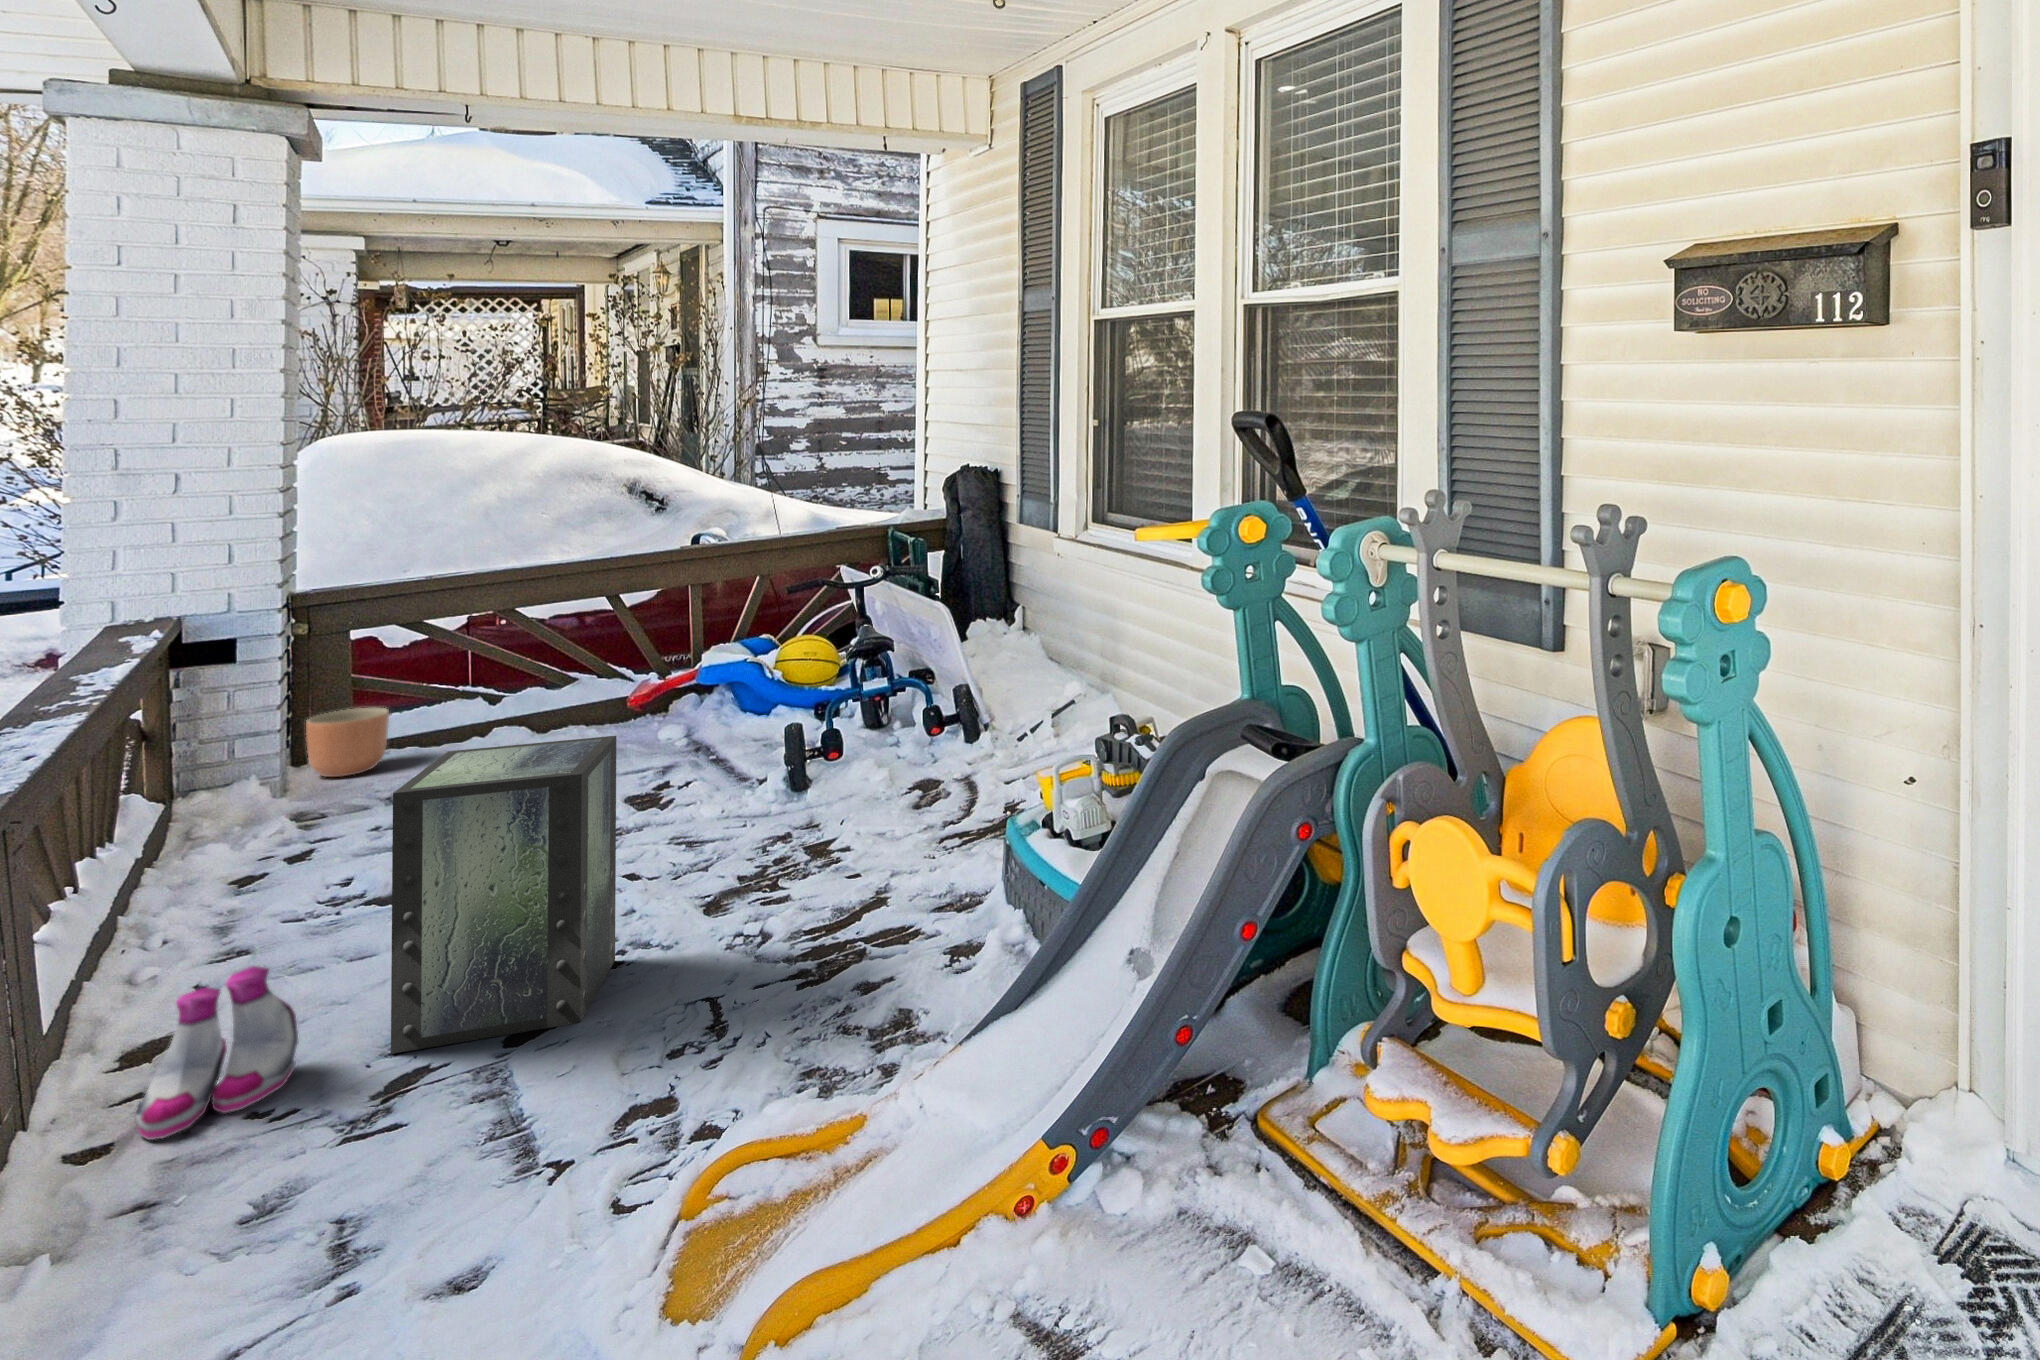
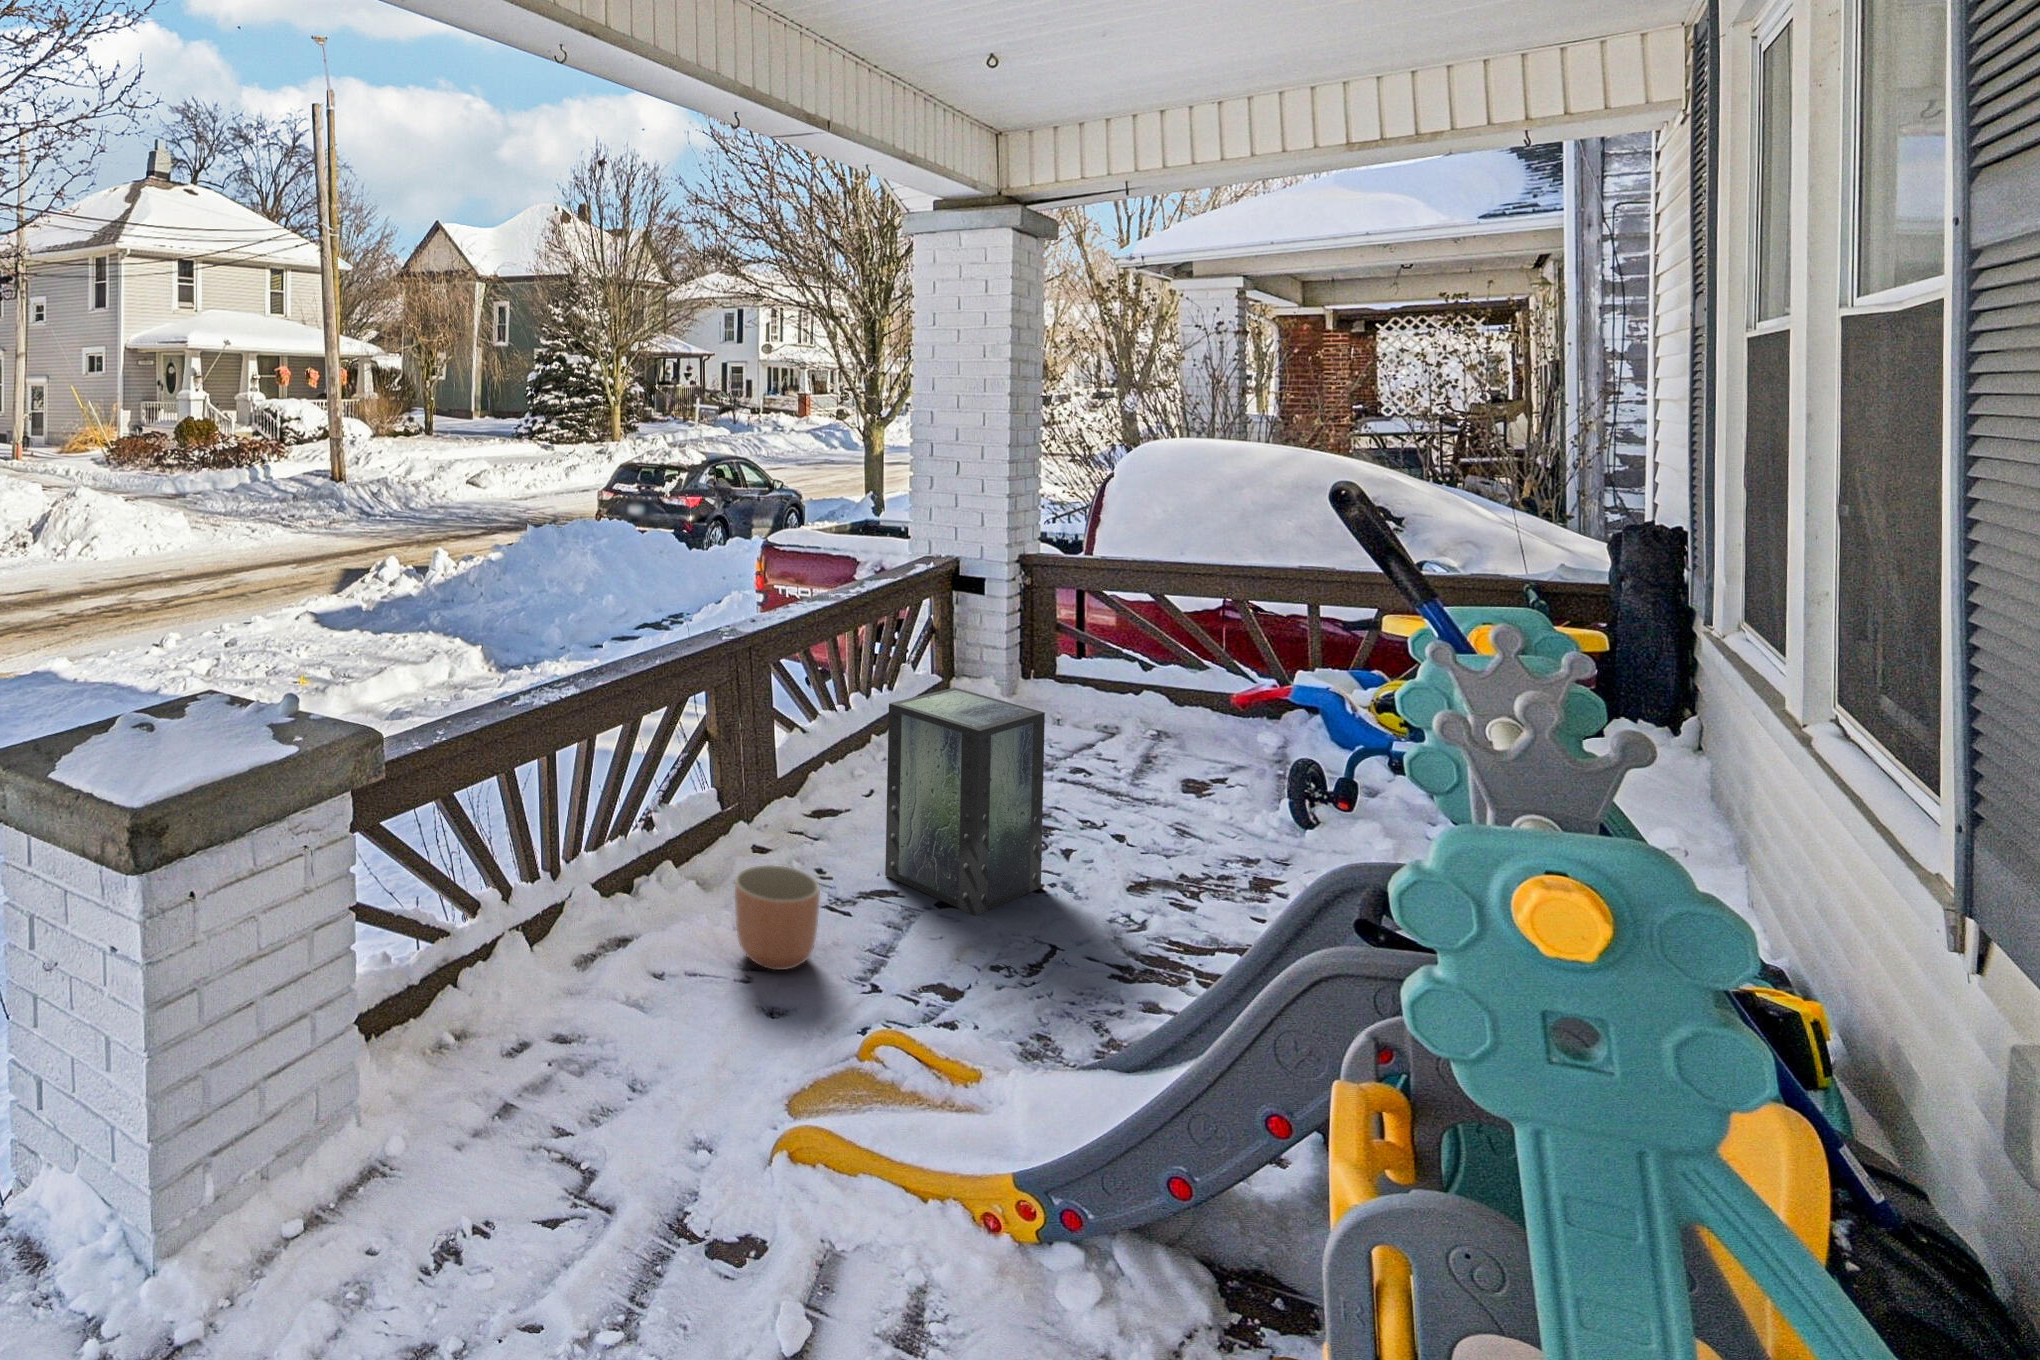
planter: present [306,708,389,777] -> present [735,865,820,970]
boots: present [135,966,298,1140] -> none [771,784,852,866]

